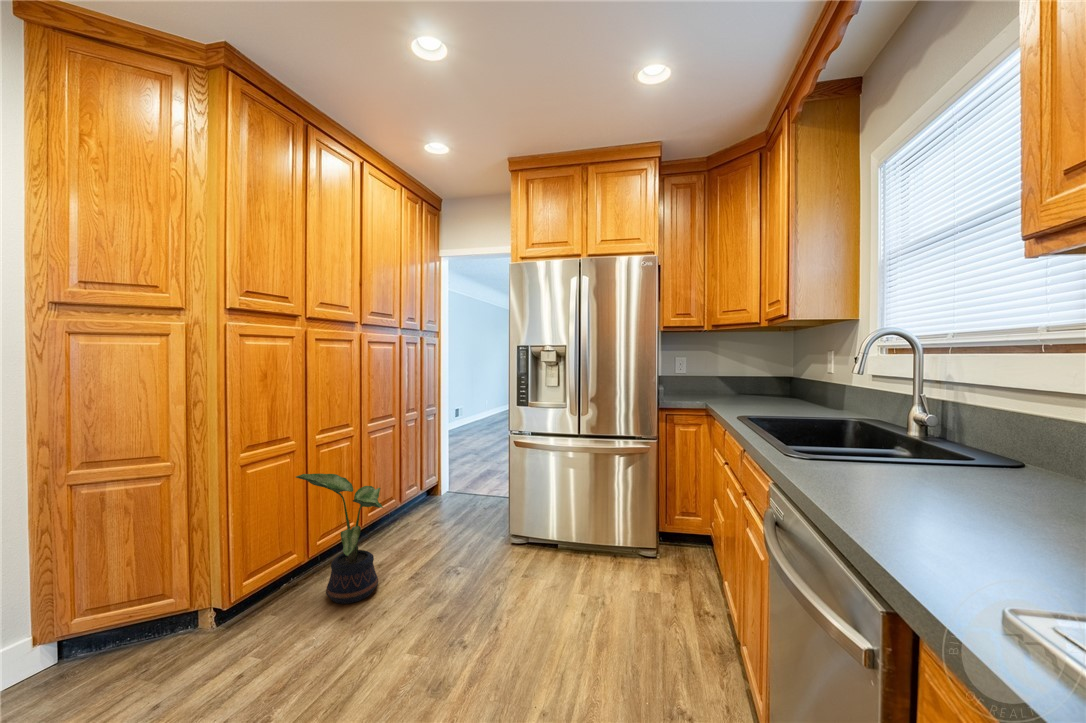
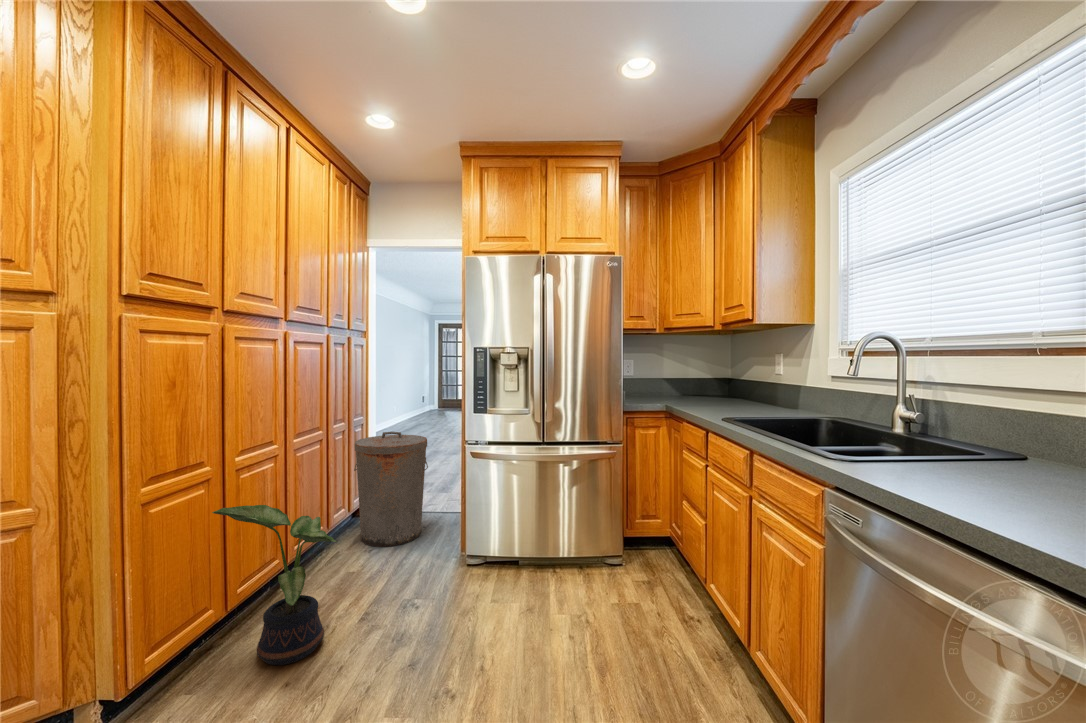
trash can: none [424,420,486,520] -> present [354,431,428,547]

